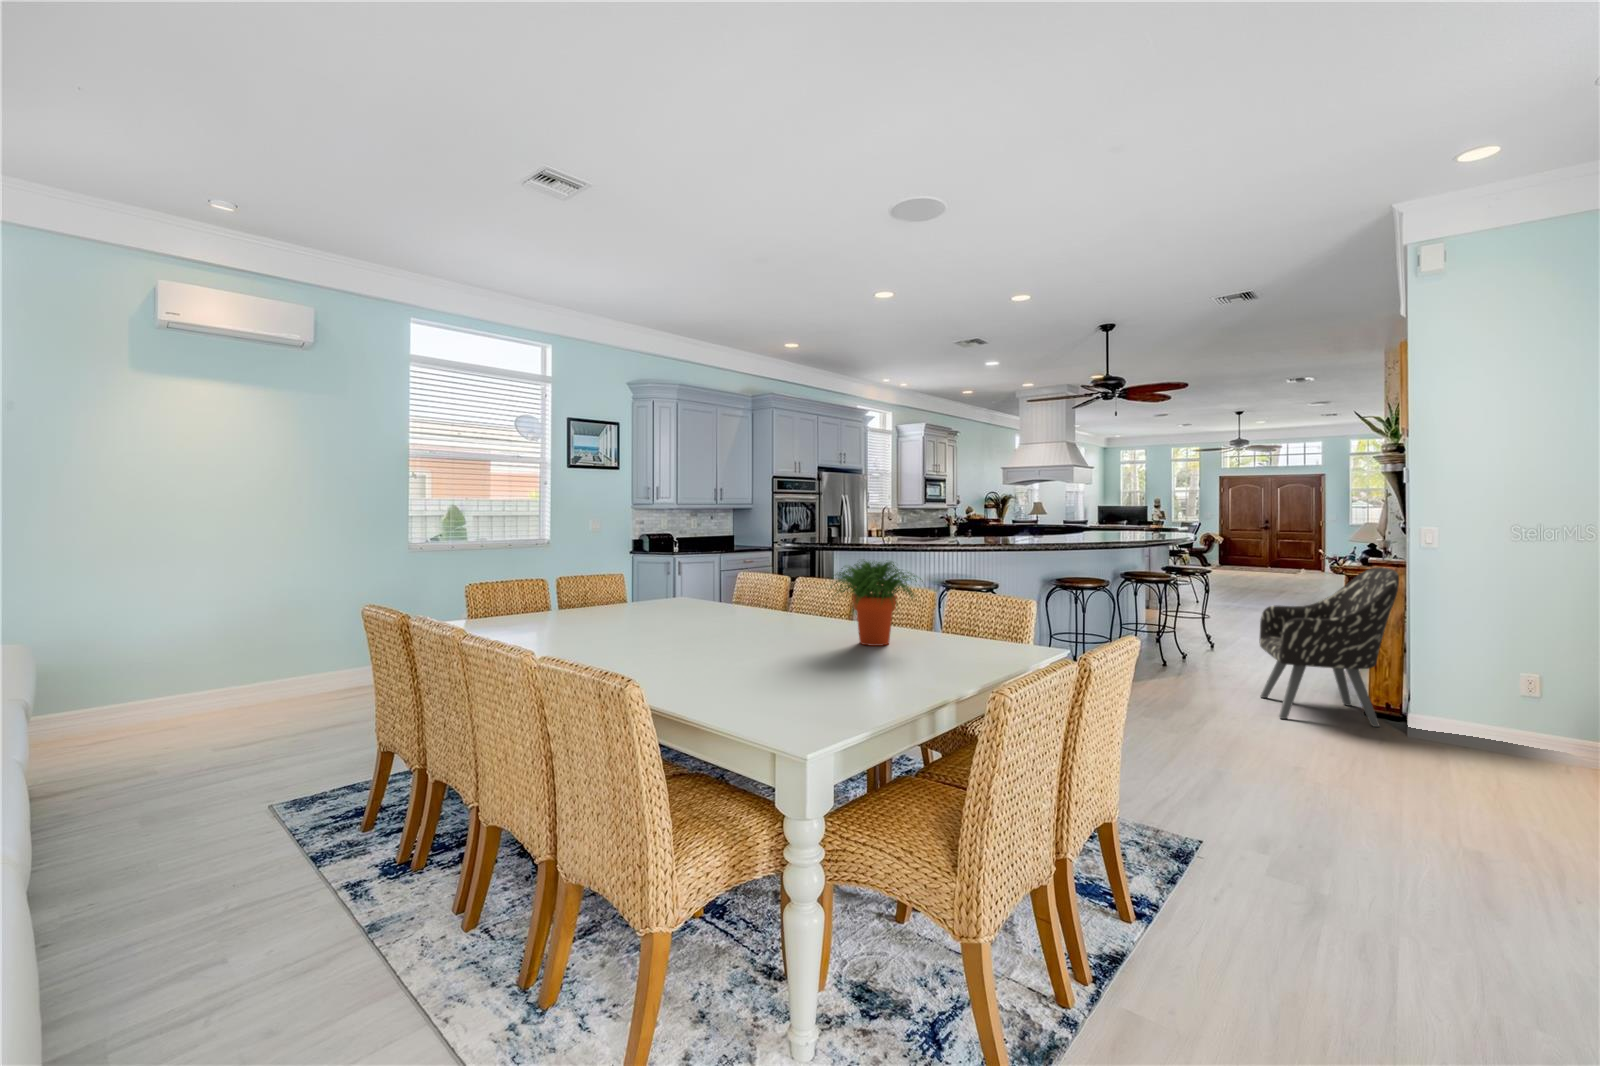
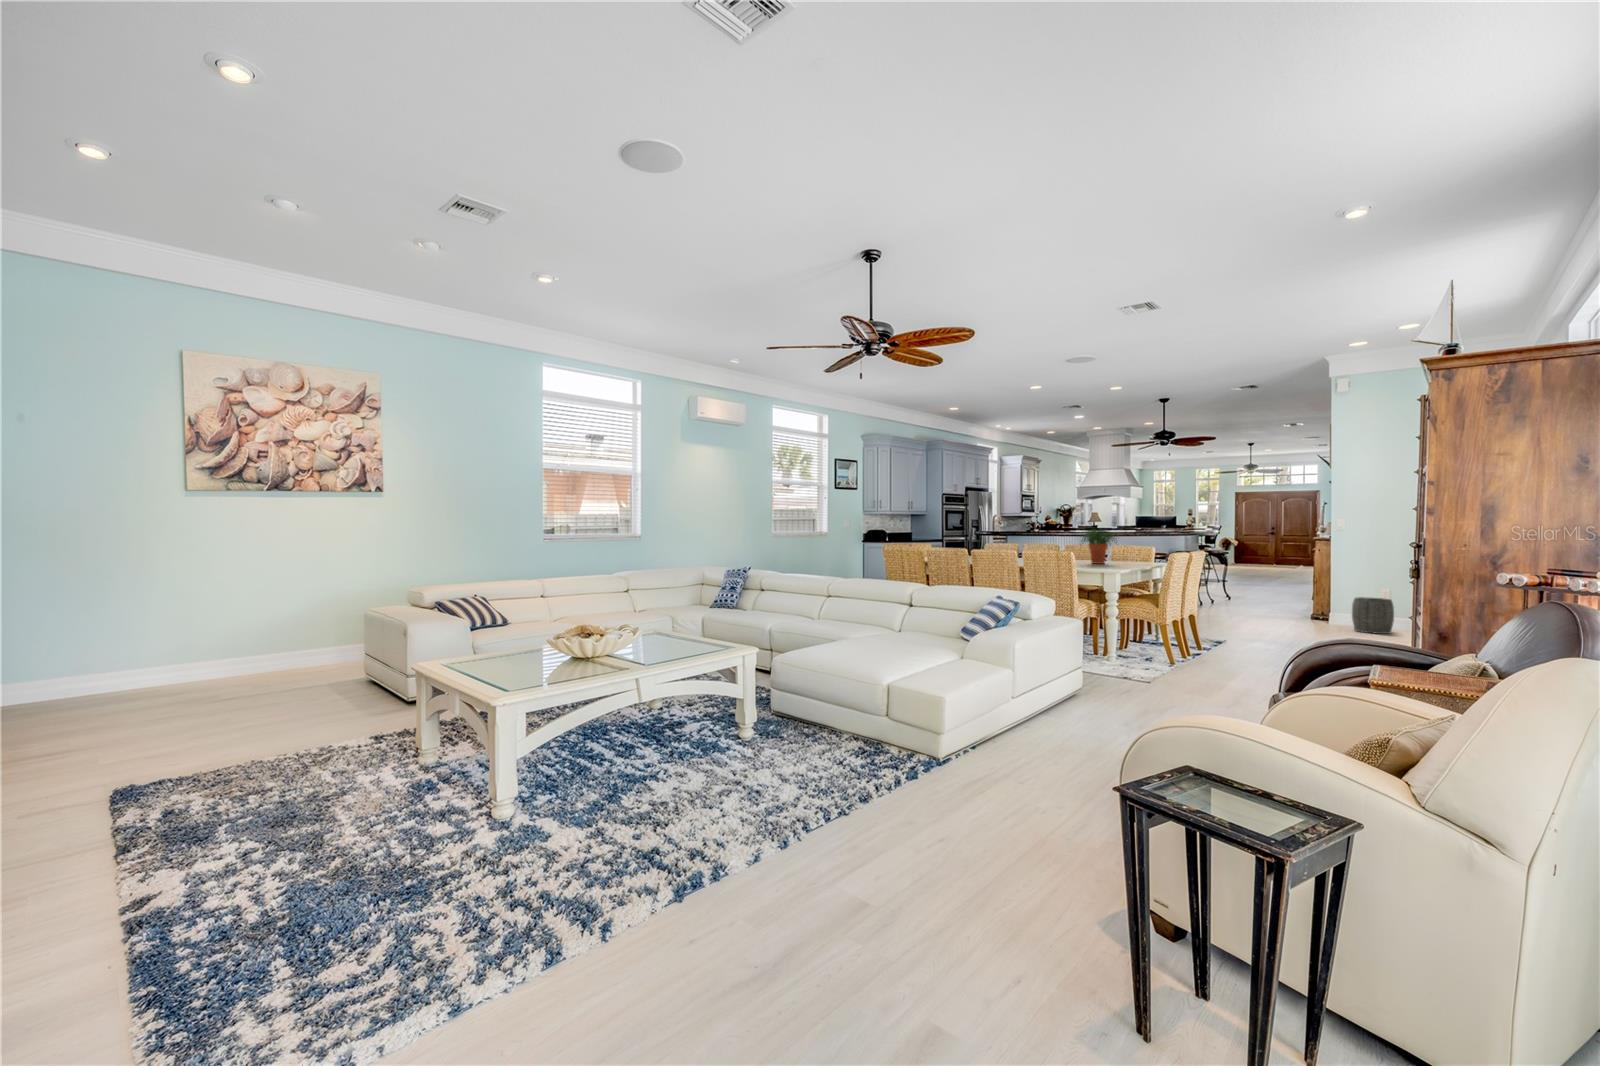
armchair: present [1259,567,1399,727] -> none [1264,543,1335,625]
woven basket: none [1438,684,1531,768] -> present [1352,597,1394,634]

